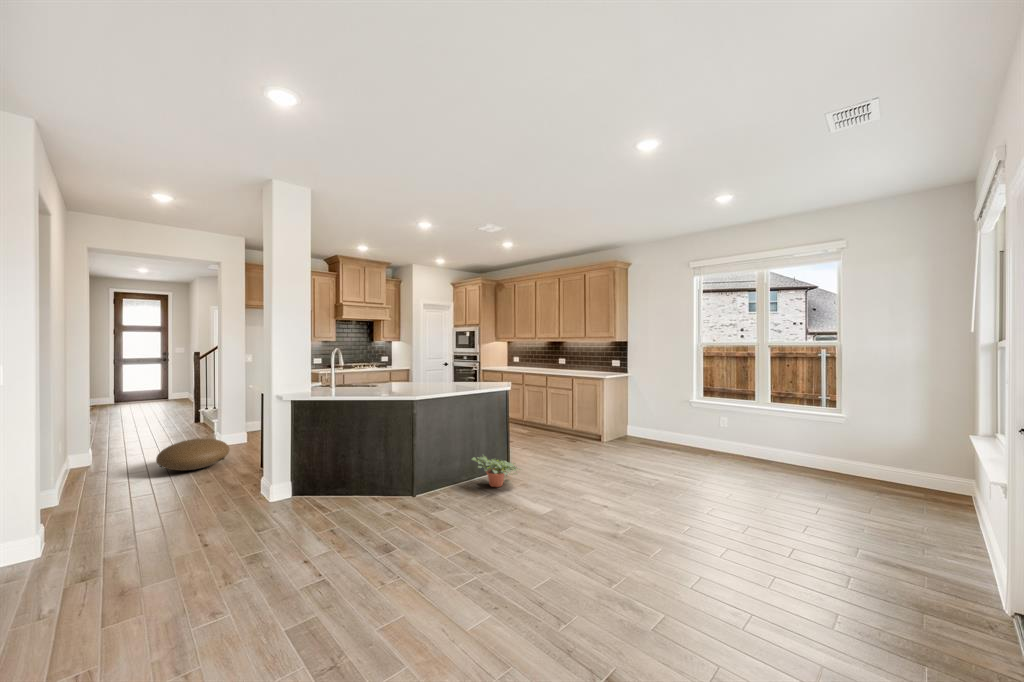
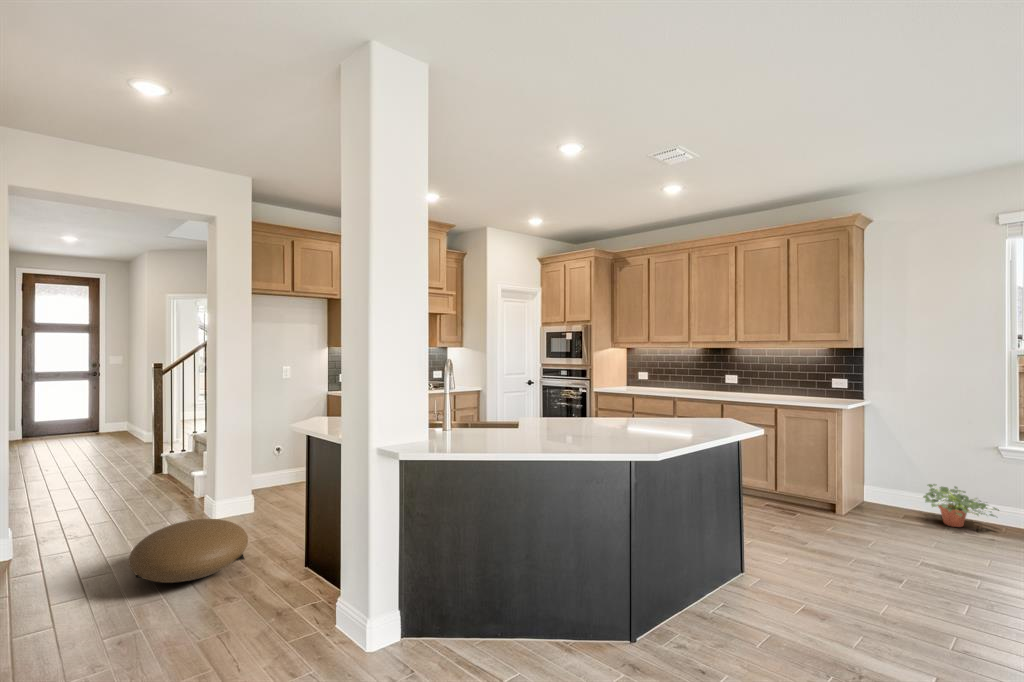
potted plant: present [472,456,521,487] -> present [923,484,999,527]

